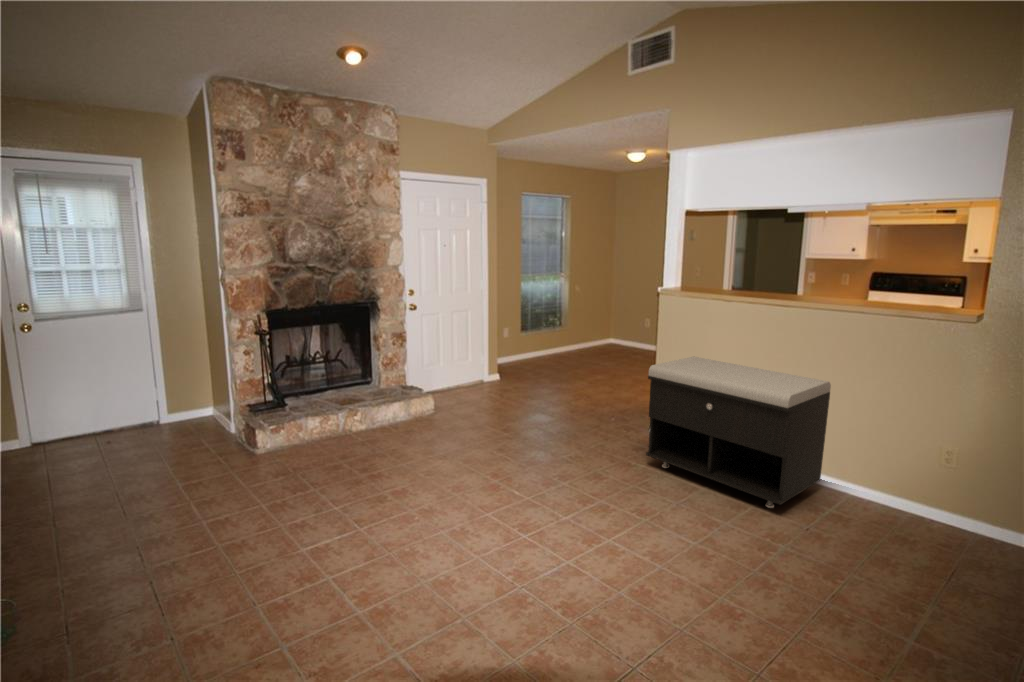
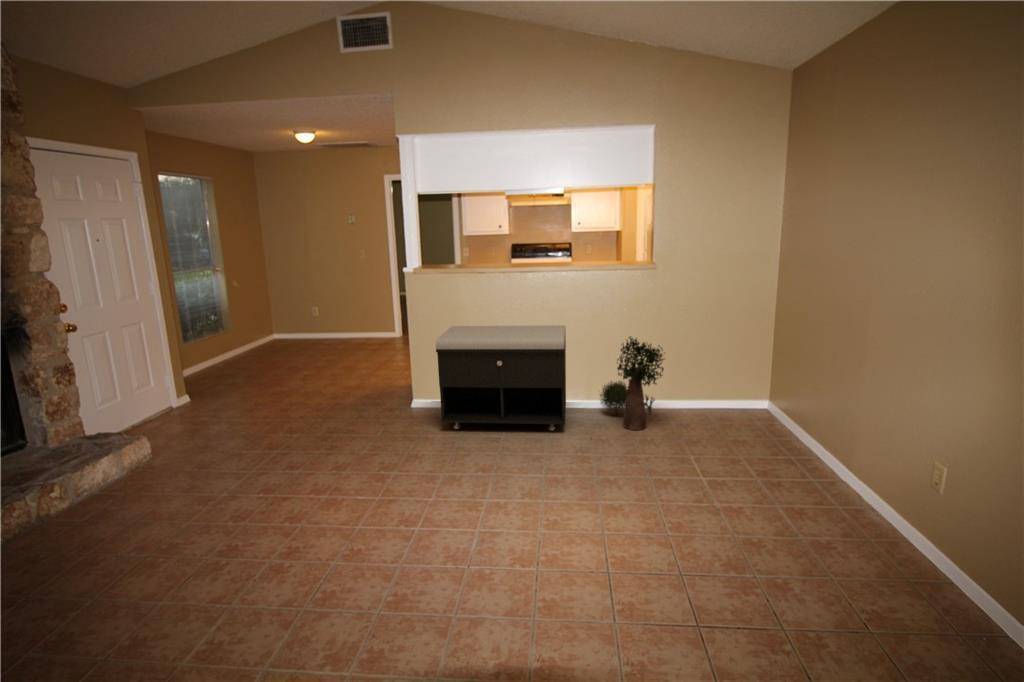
potted plant: none [861,416,972,556] -> present [600,336,664,430]

